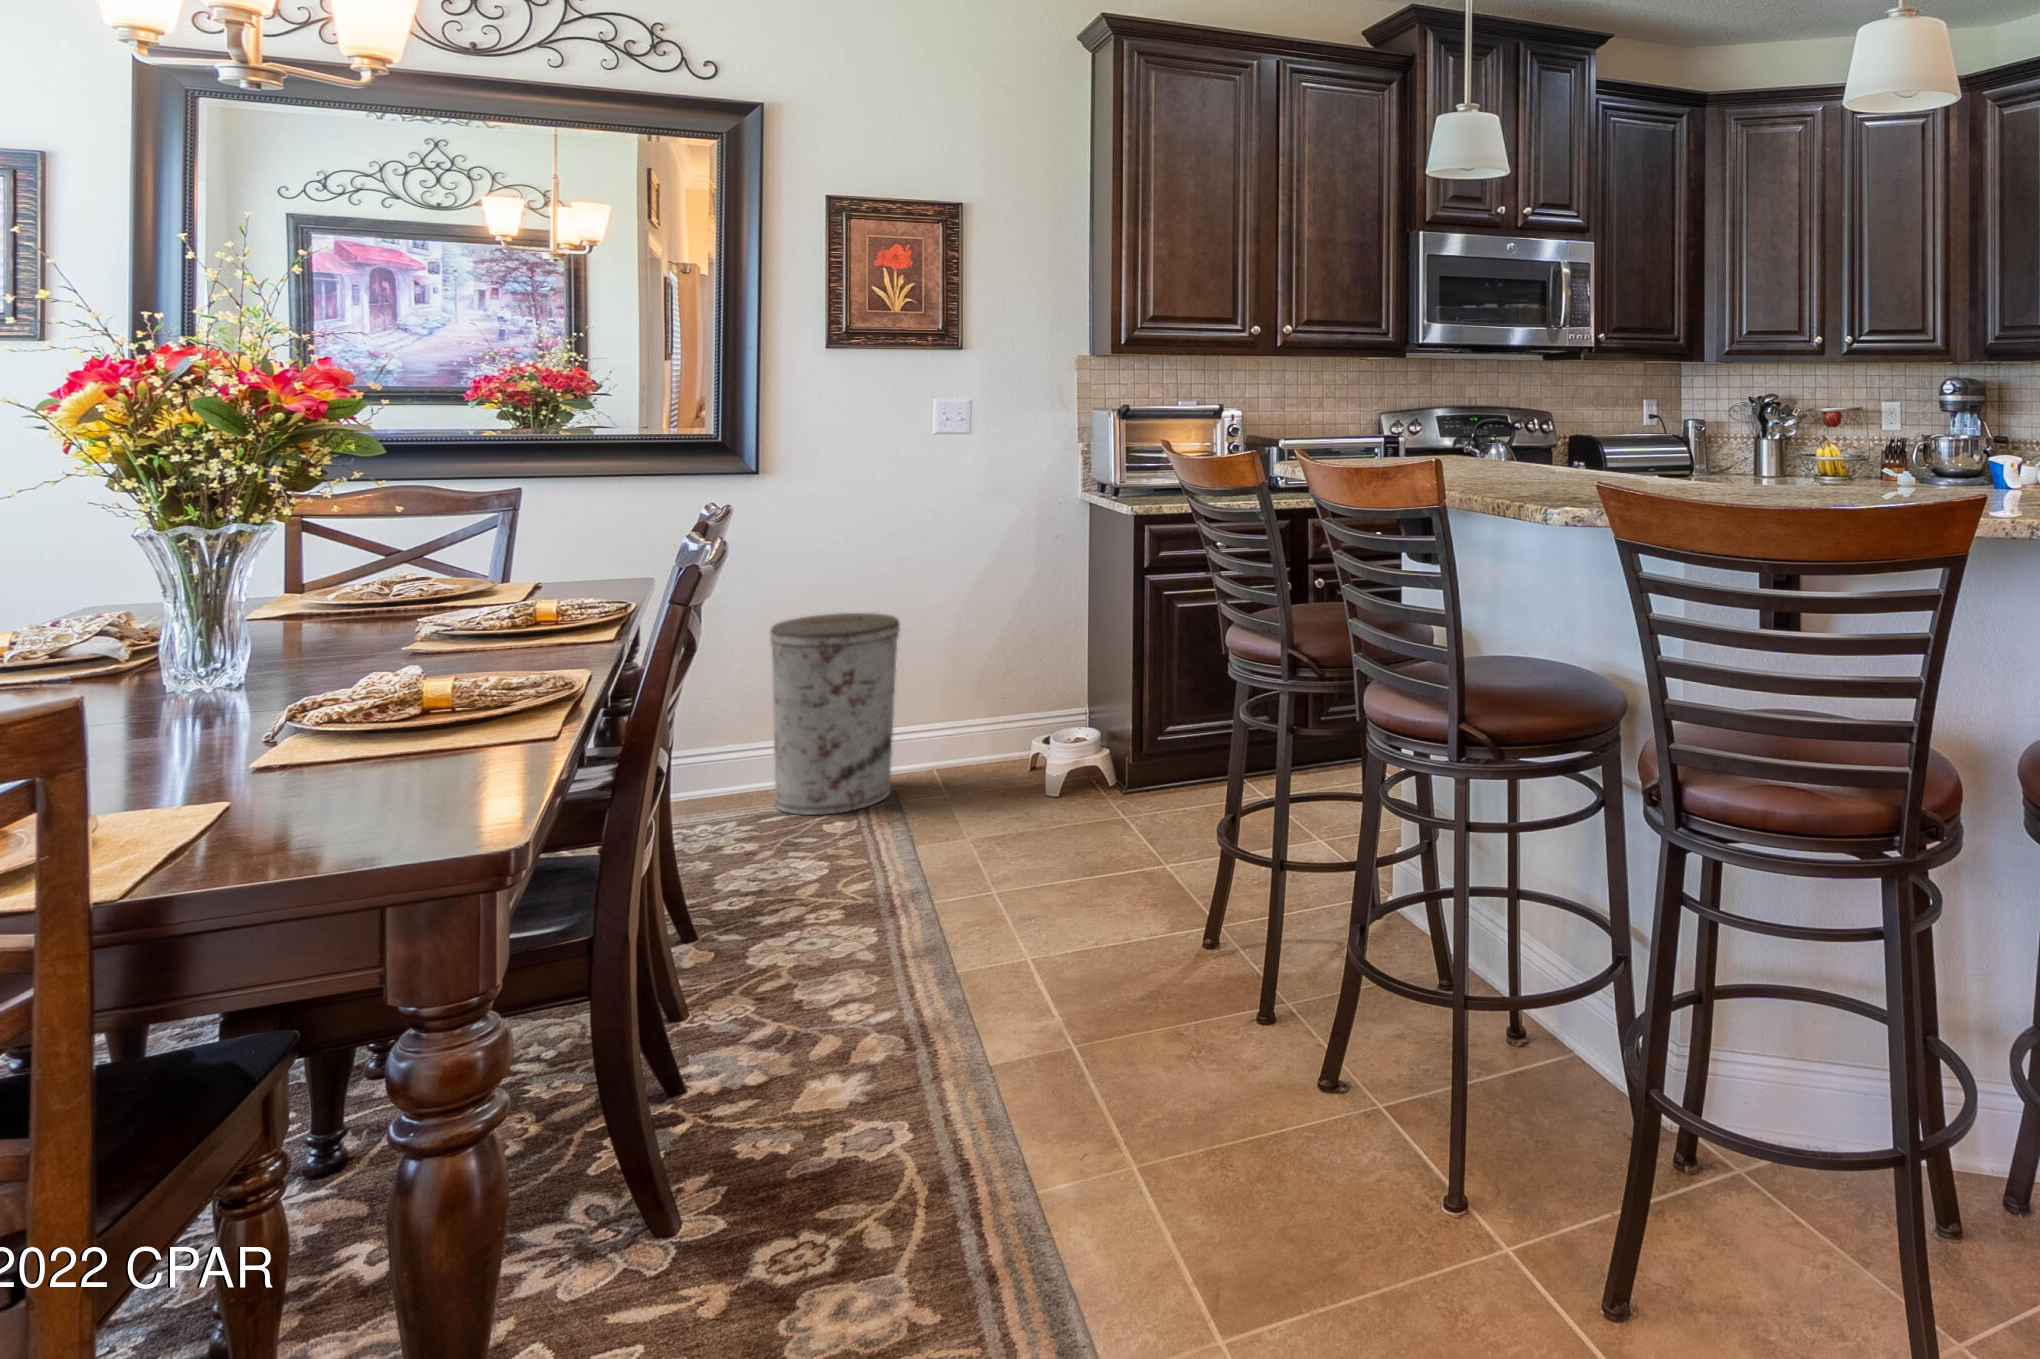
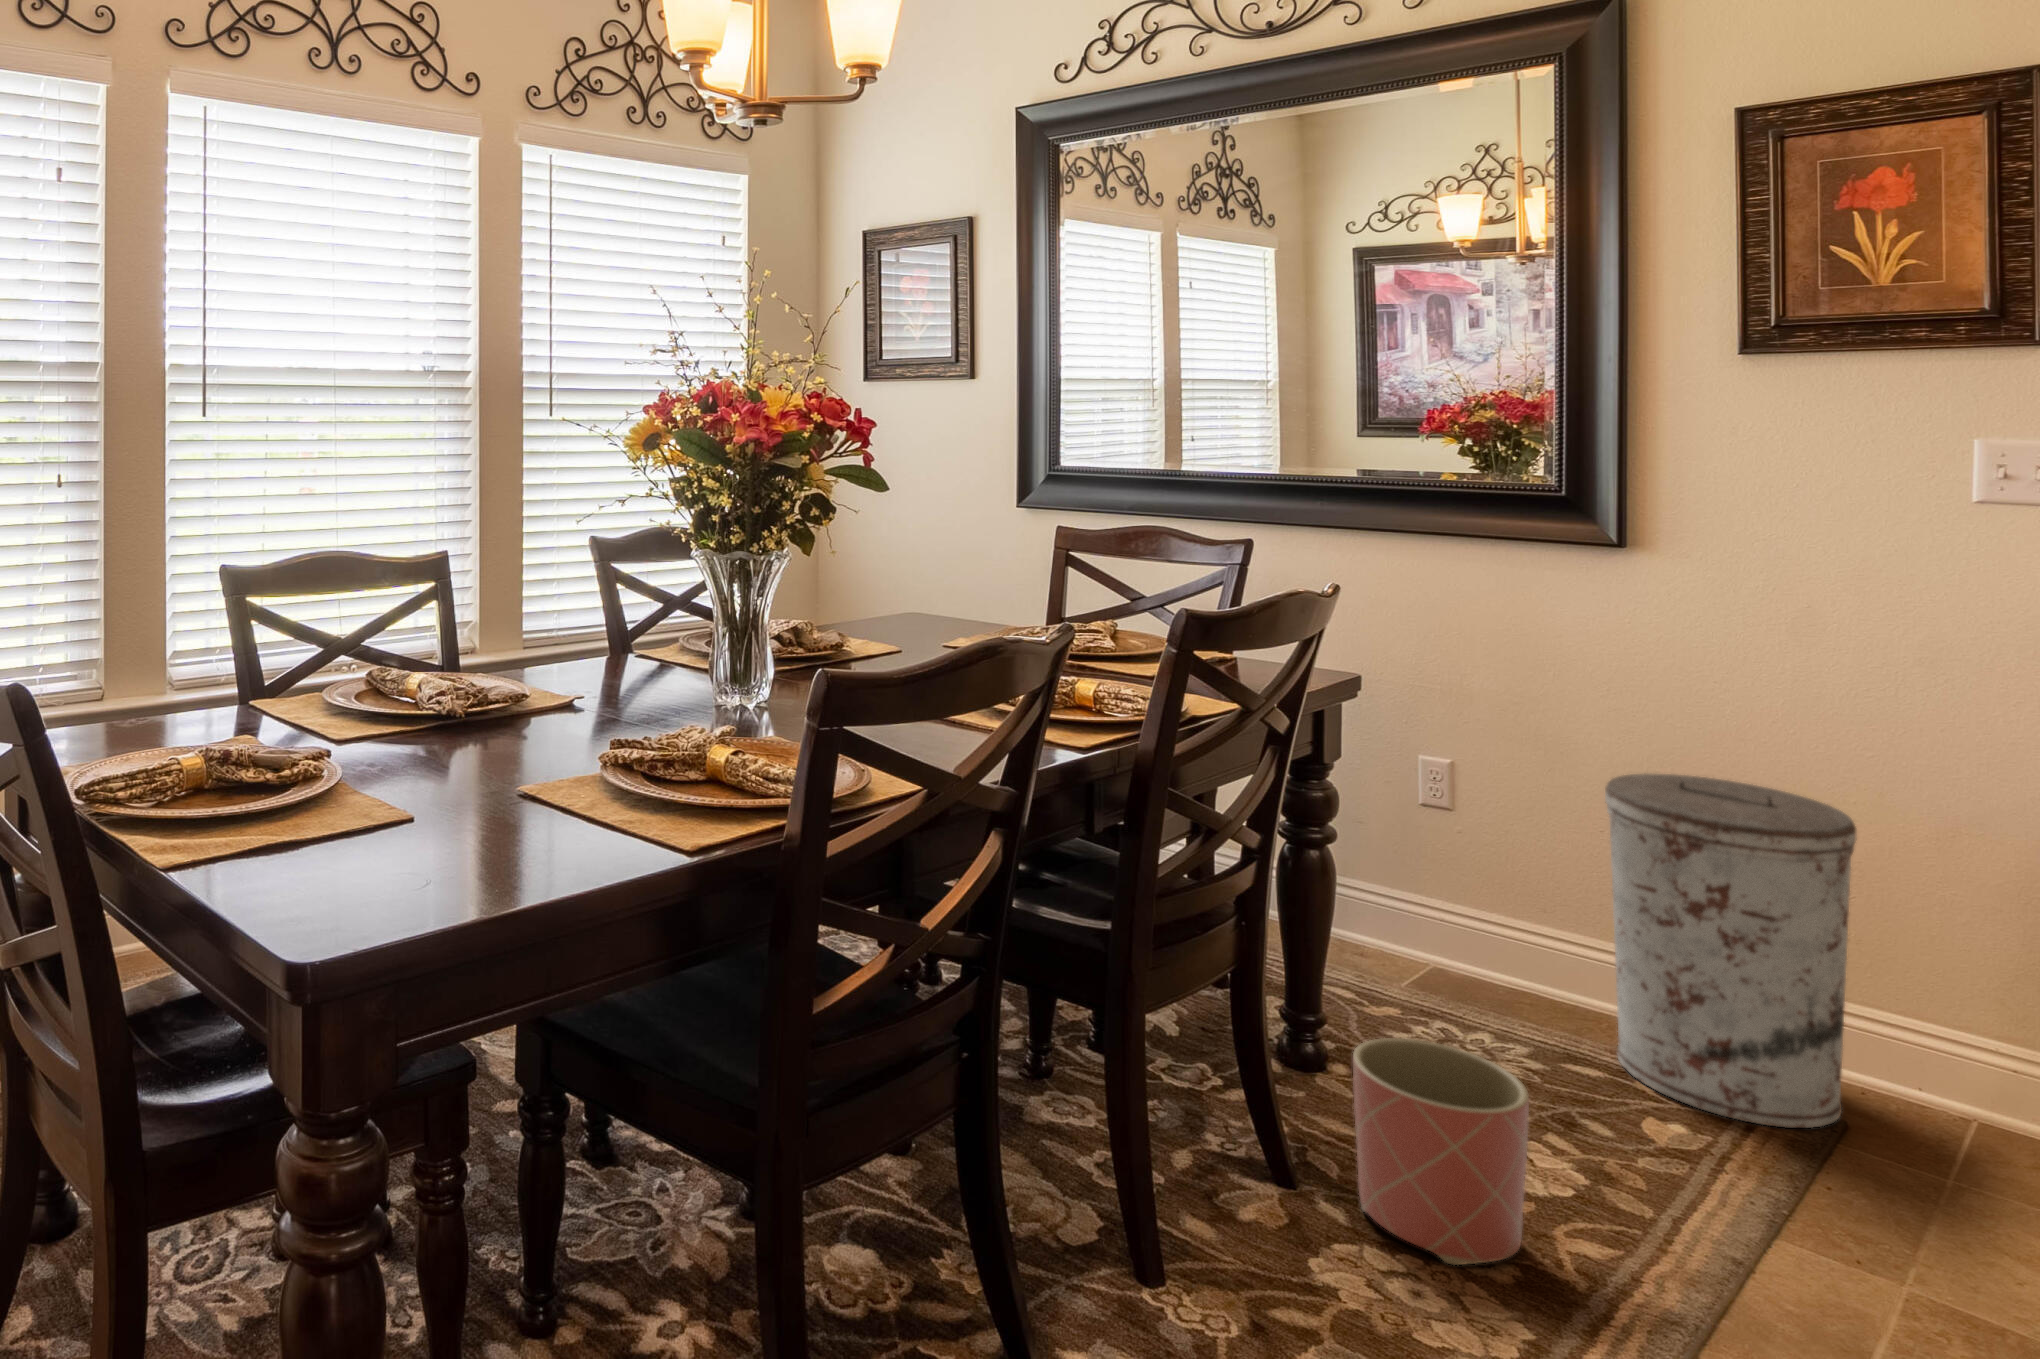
planter: none [733,800,842,931] -> present [1353,1038,1529,1265]

